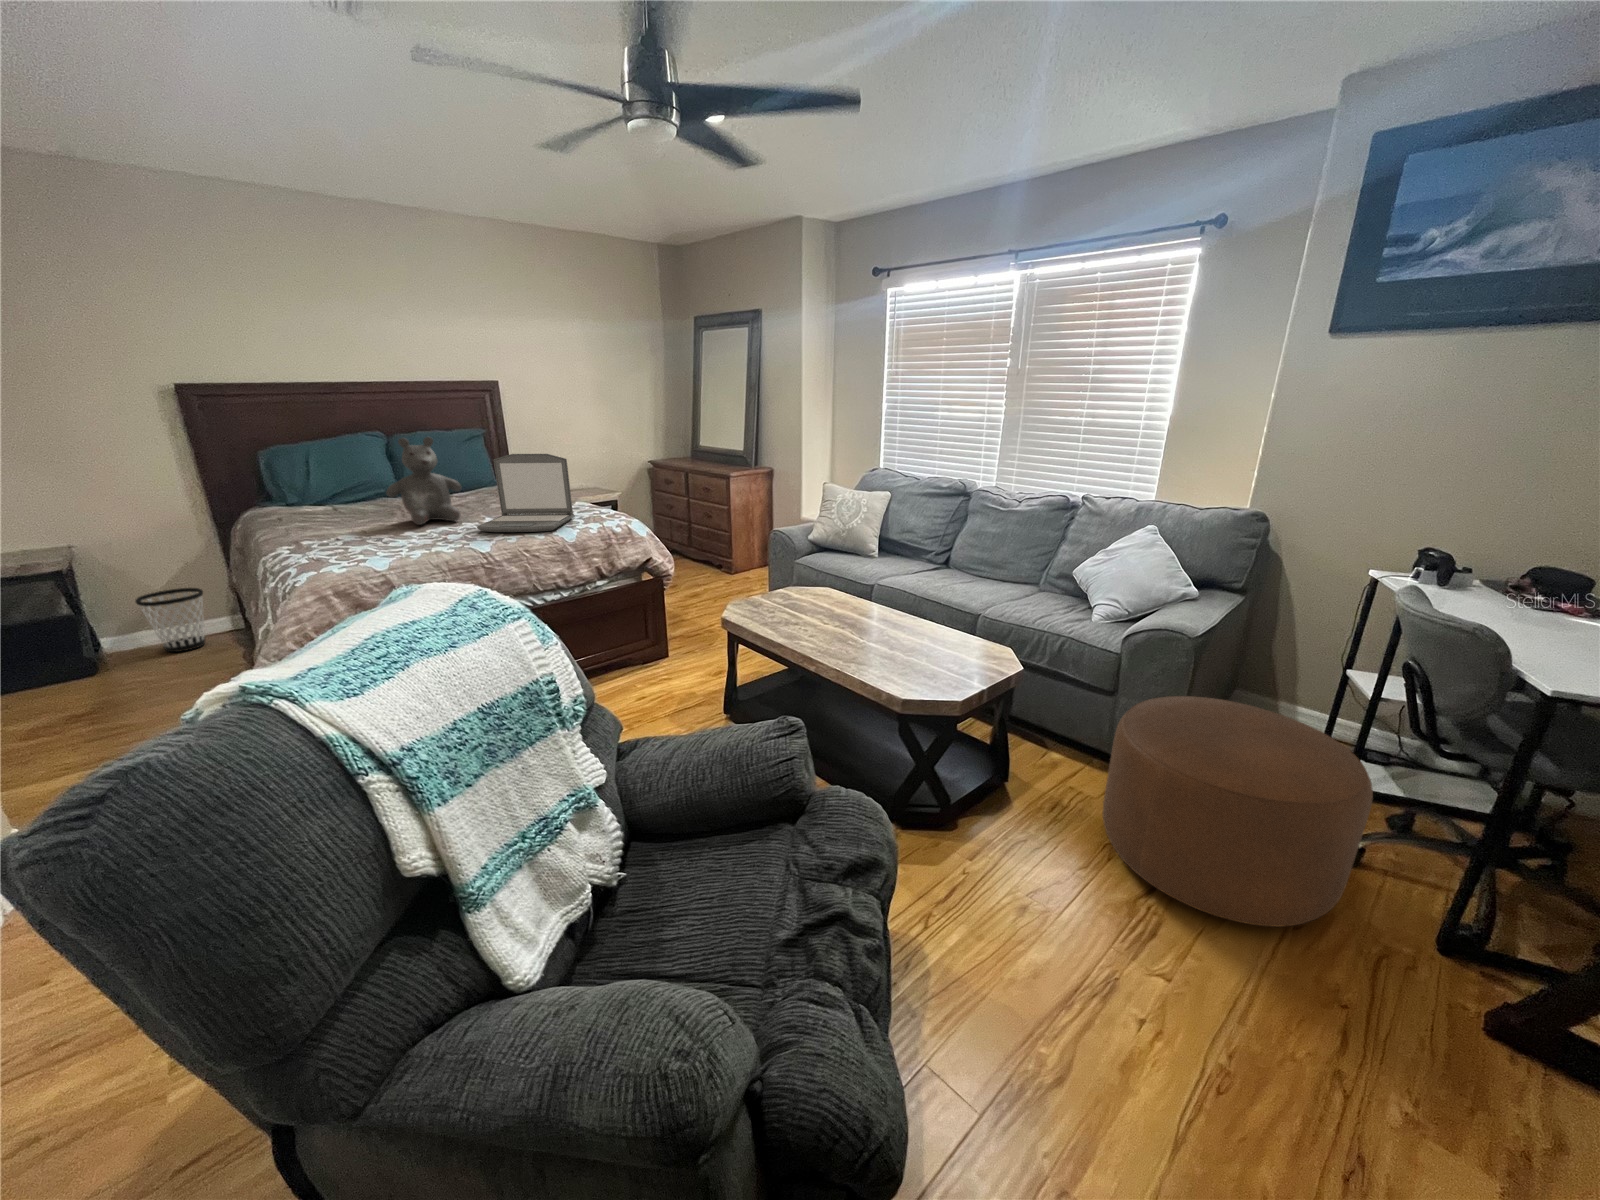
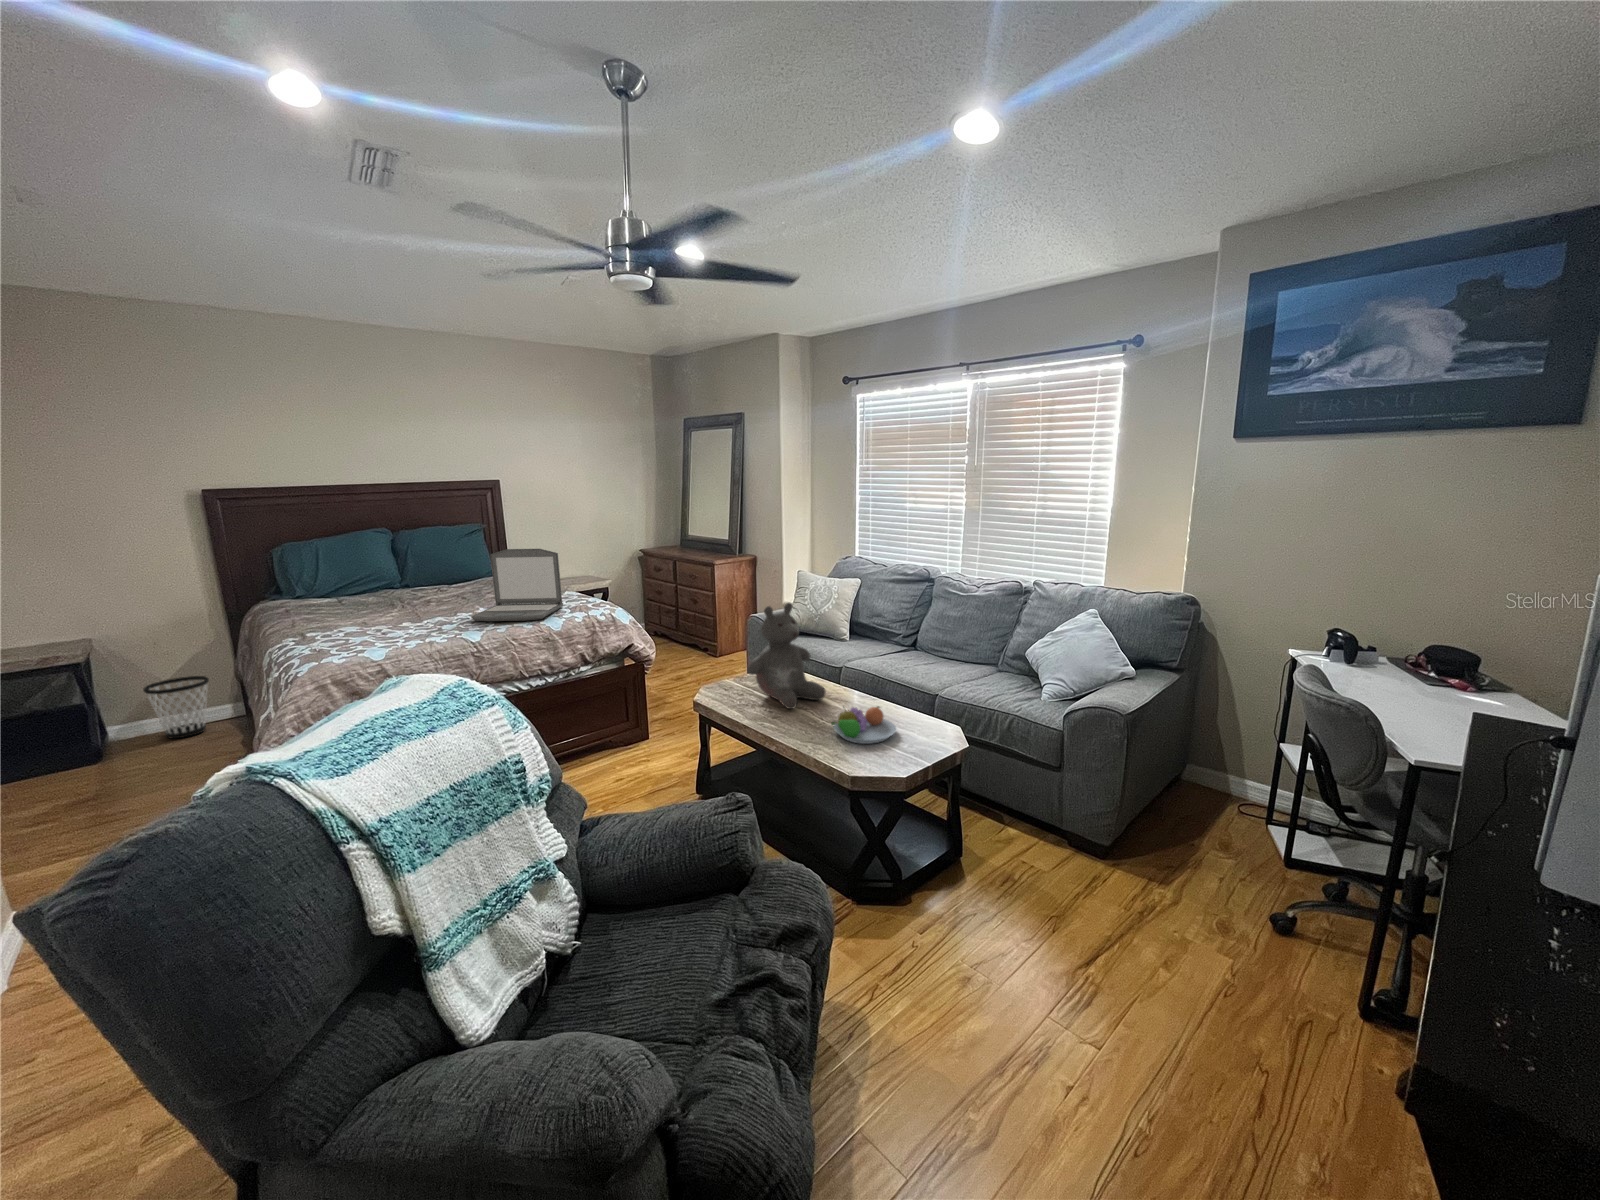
teddy bear: present [386,437,461,525] -> present [747,603,826,709]
fruit bowl: none [873,626,943,666] -> present [832,707,896,744]
ottoman: present [1103,696,1373,927] -> none [1050,769,1286,994]

